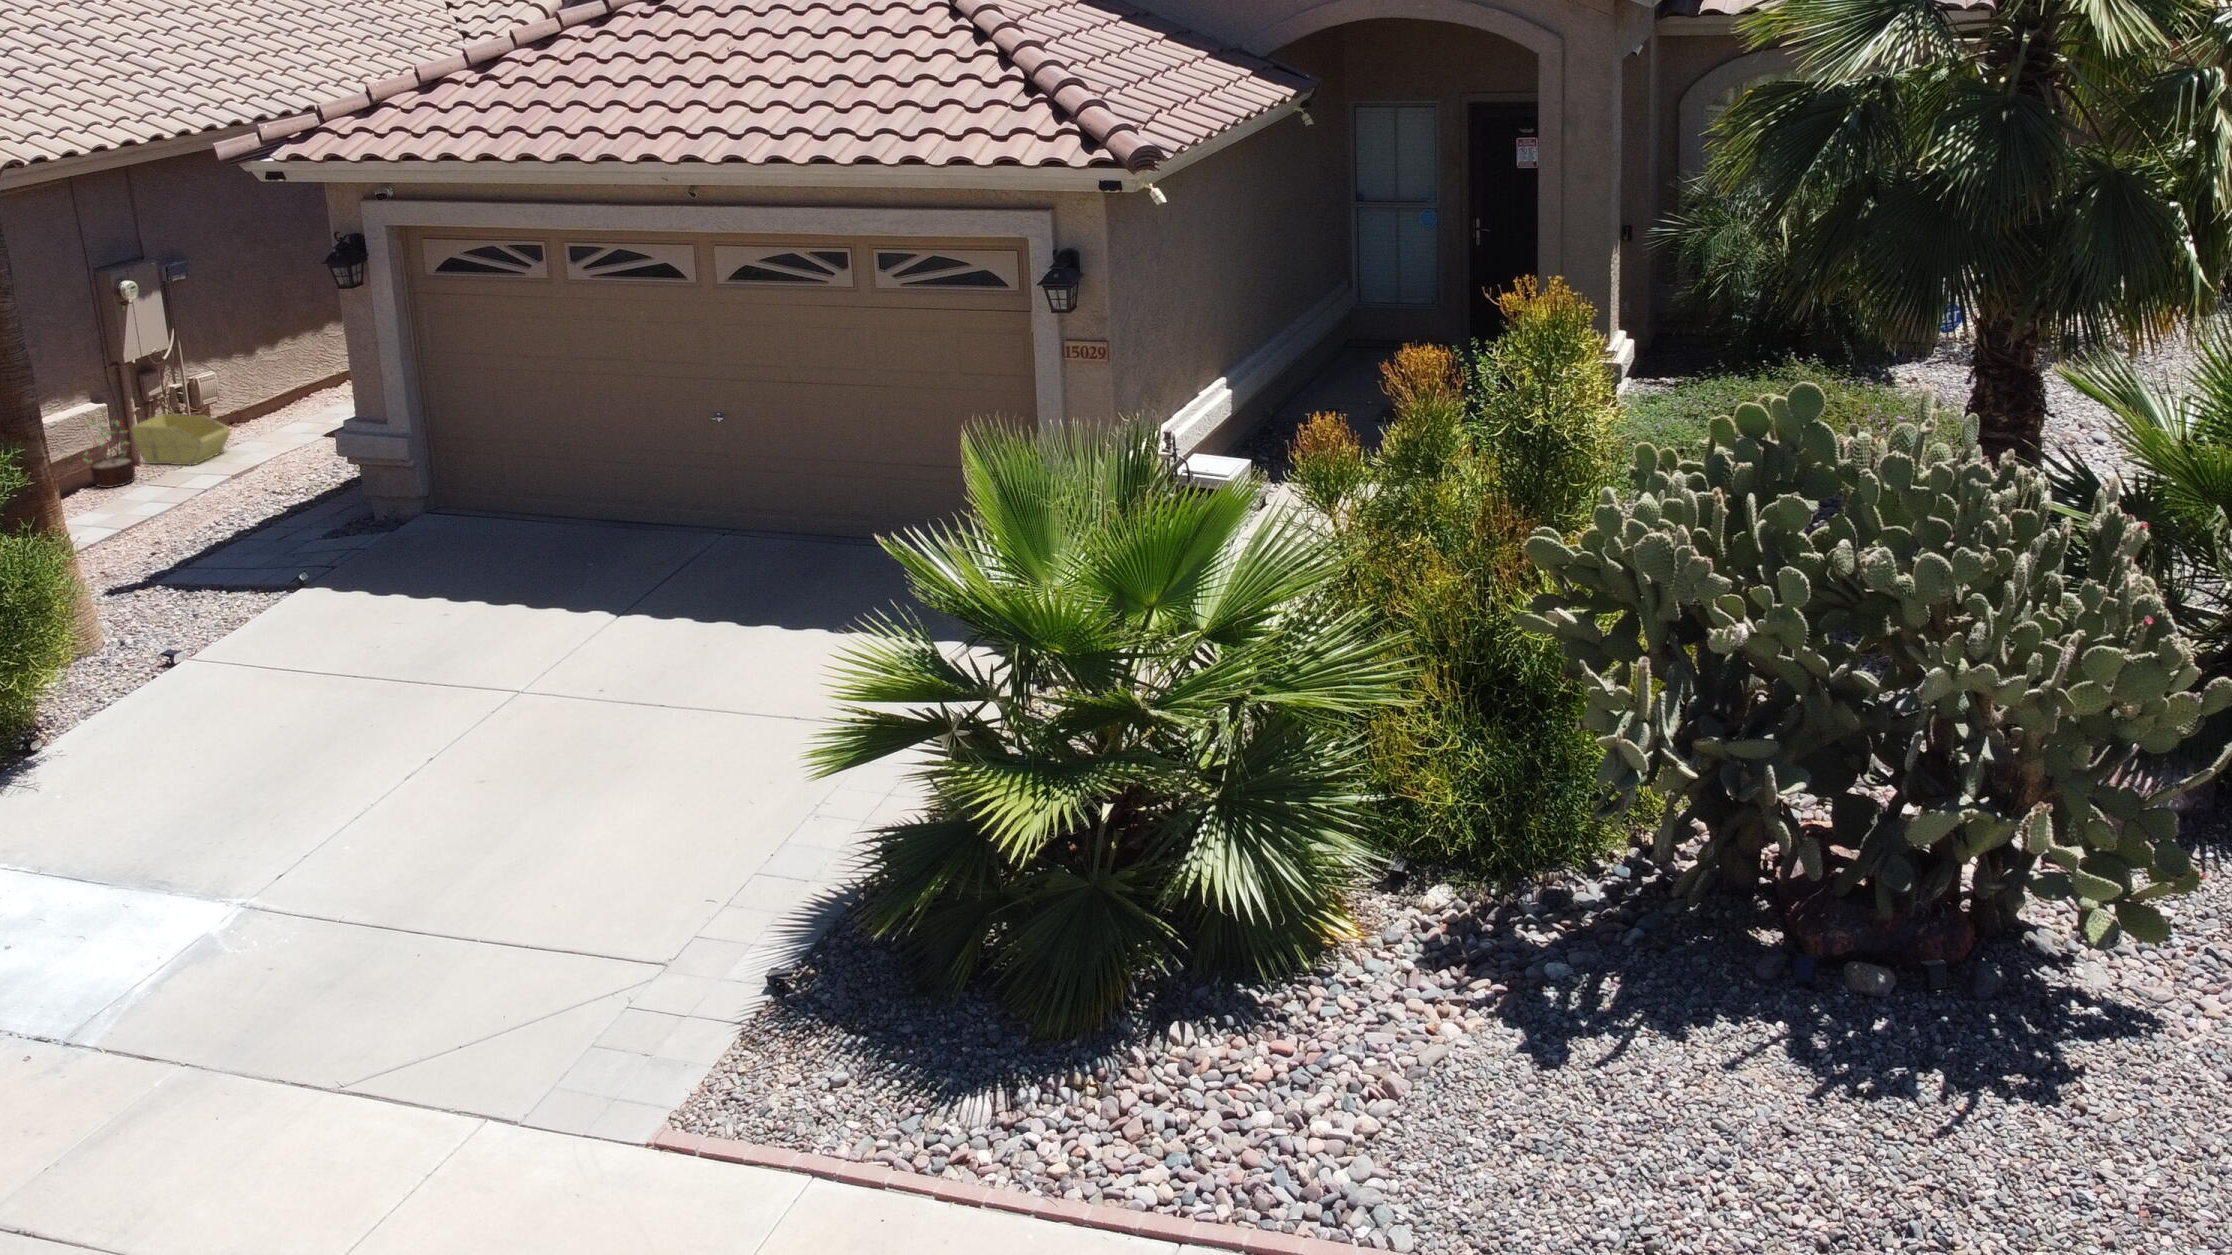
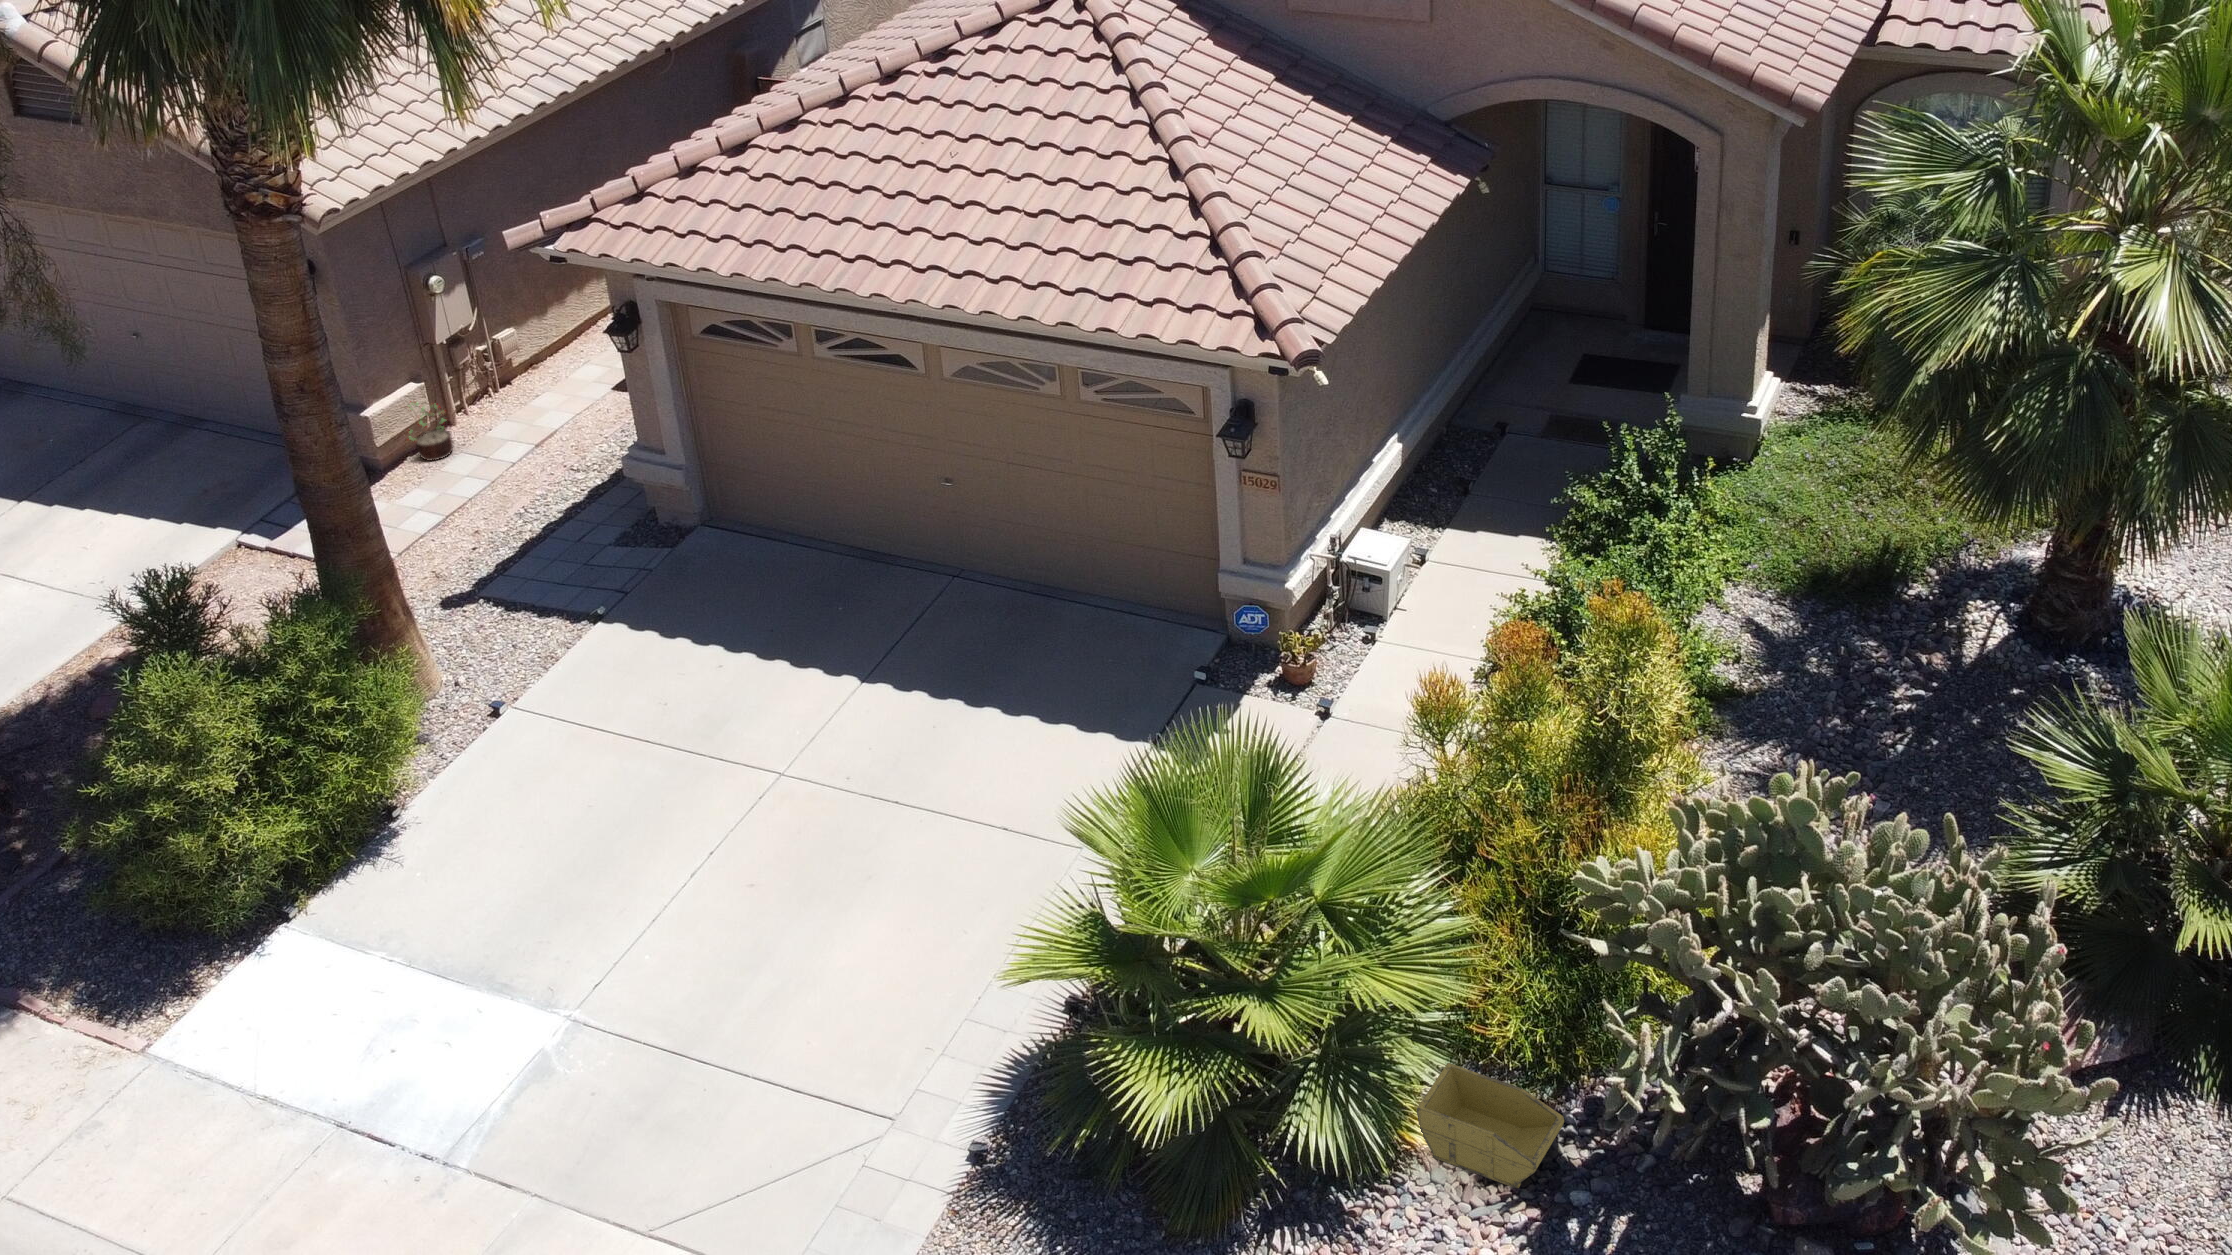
storage bin: present [131,414,230,465] -> present [1417,1063,1564,1188]

